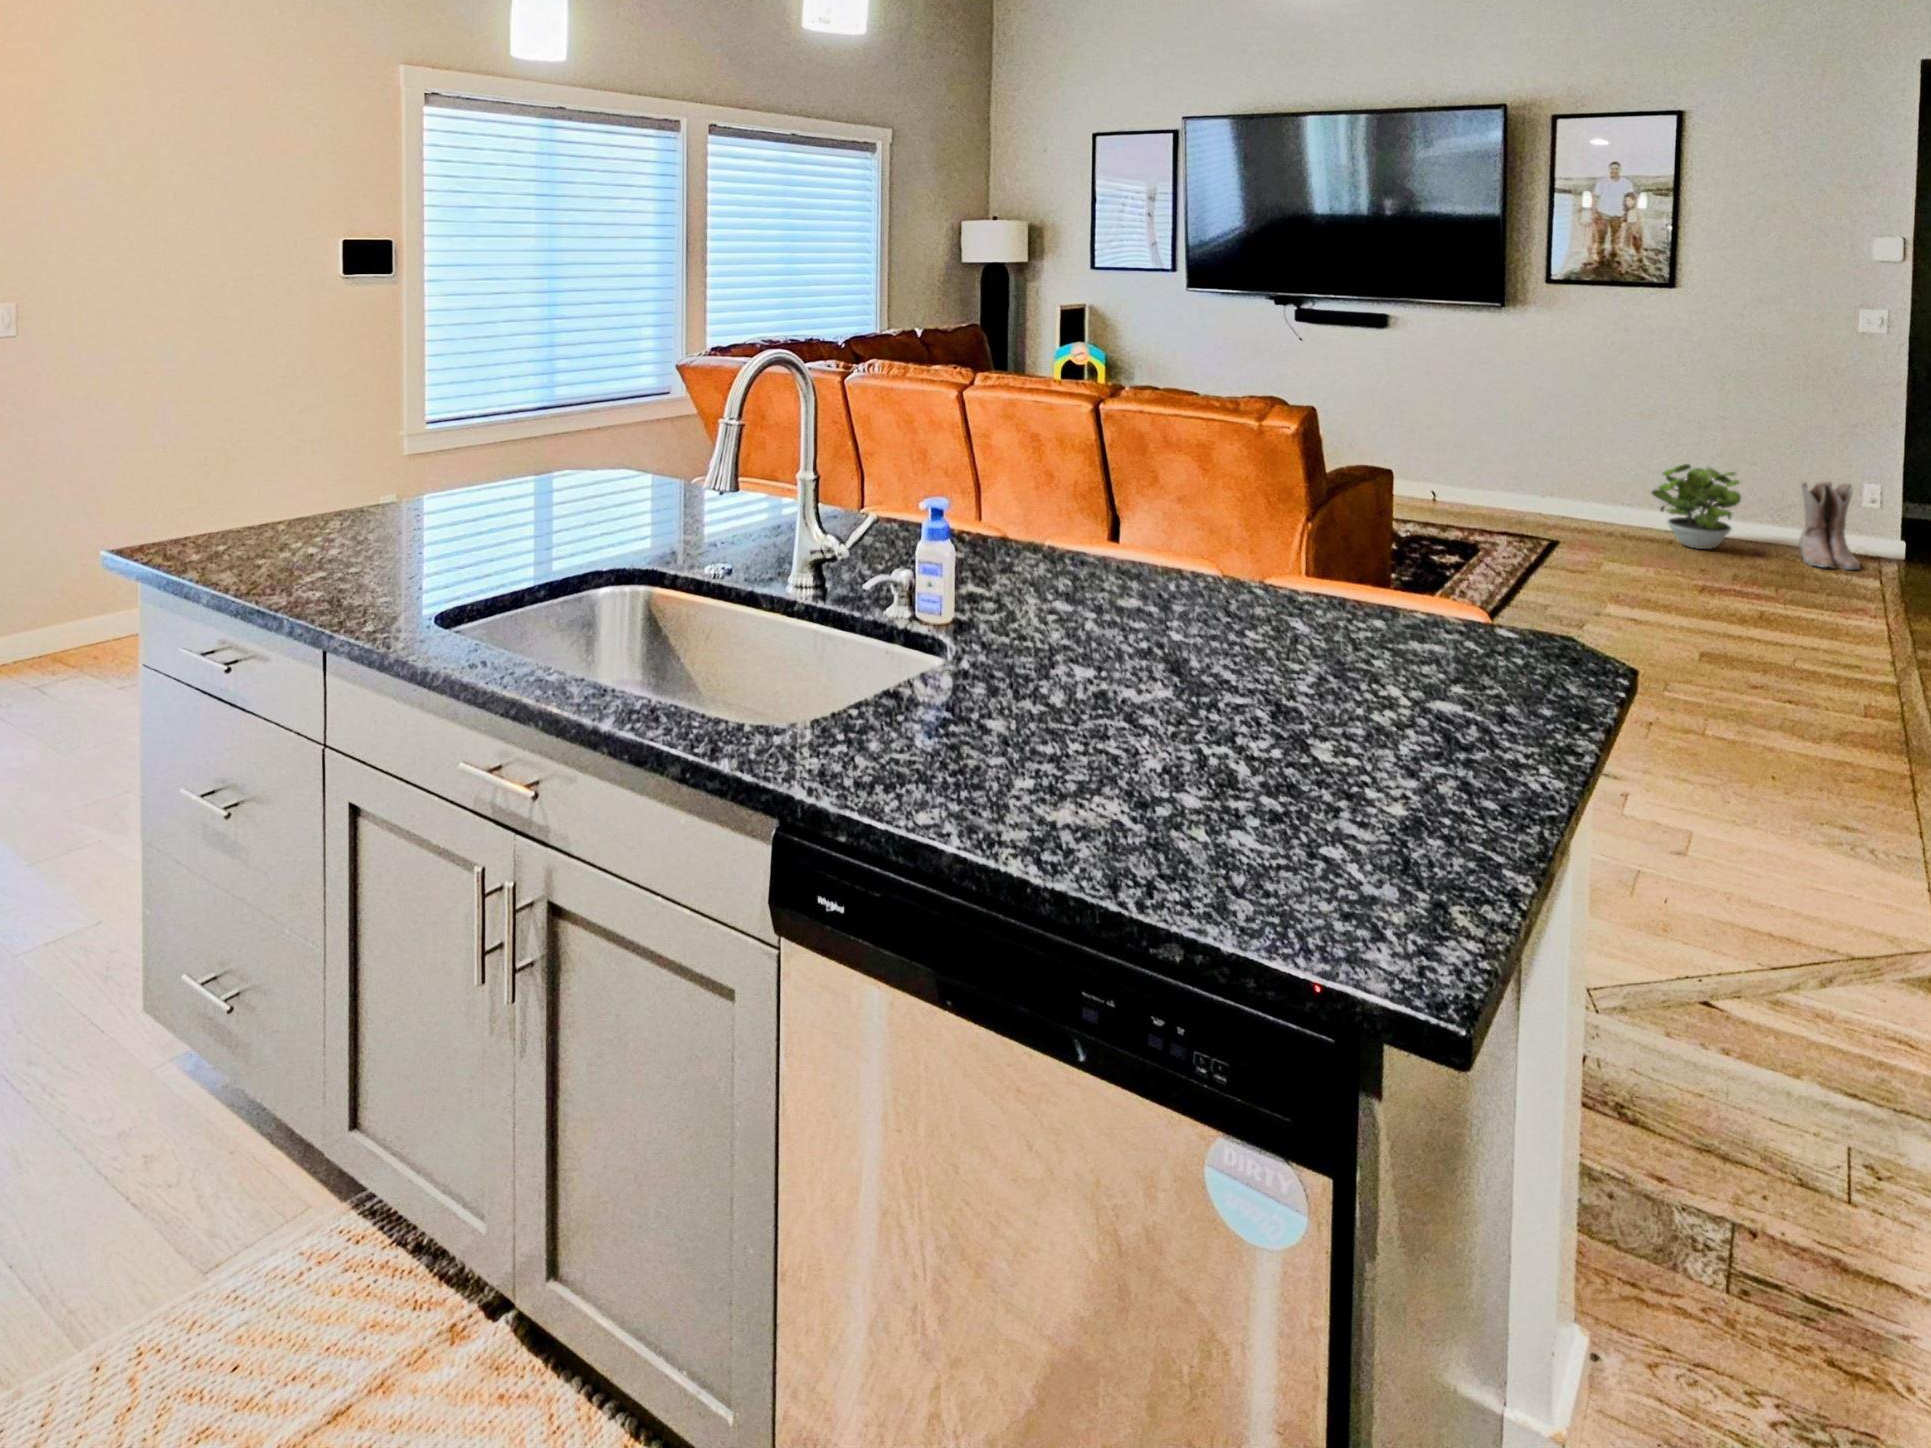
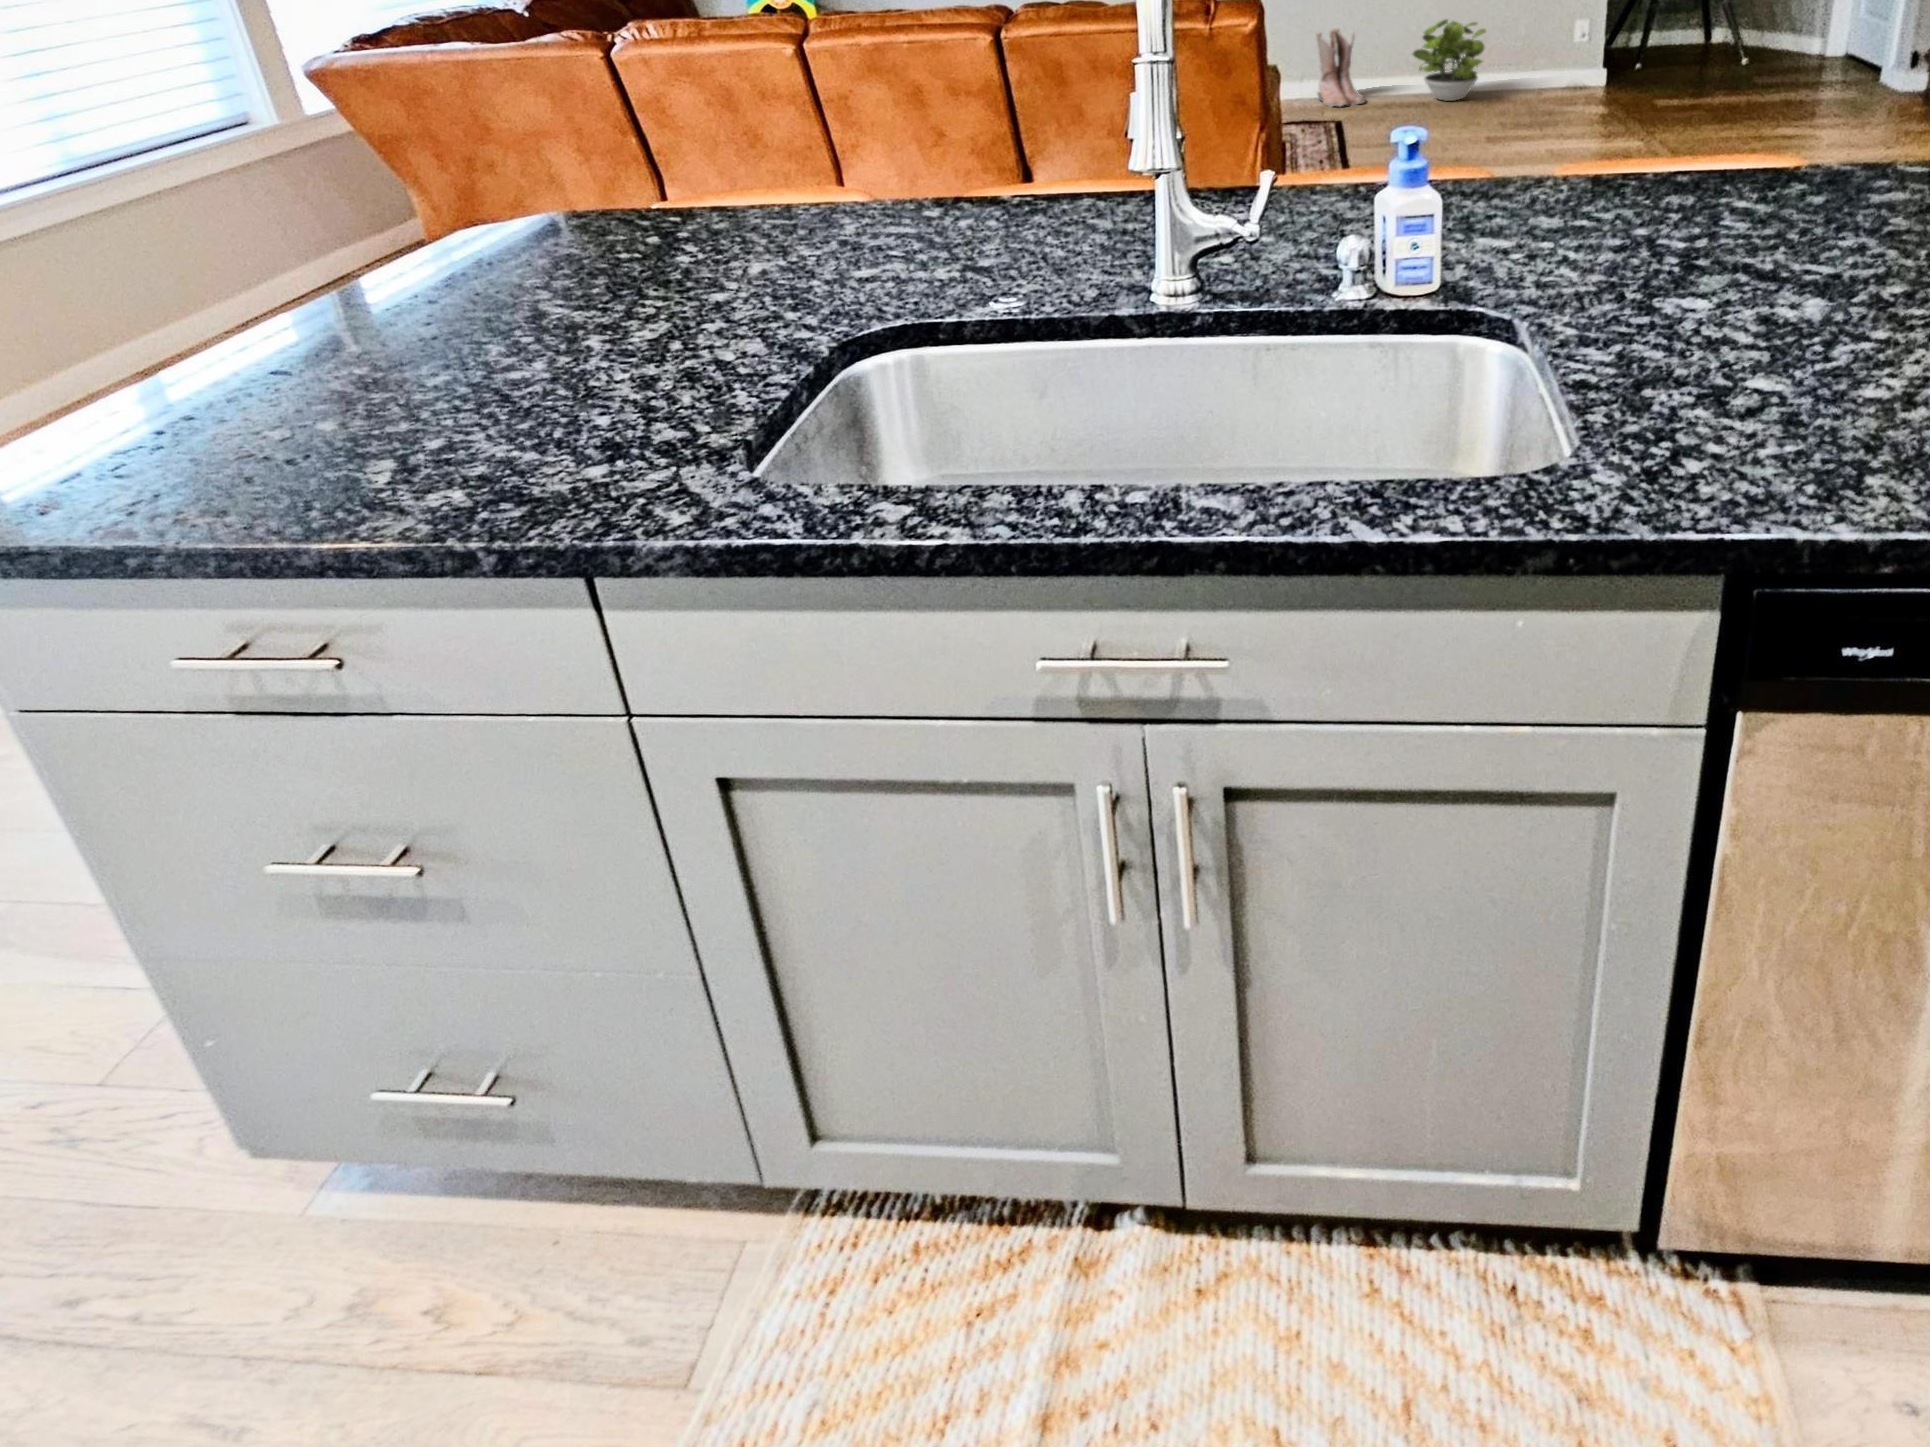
boots: present [1799,481,1860,570] -> present [1316,28,1365,107]

